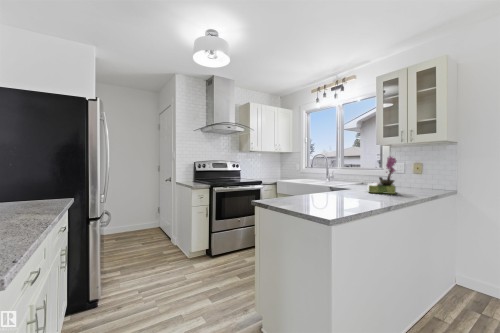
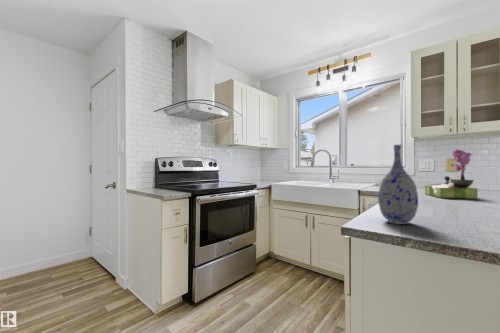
vase: none [274,160,293,202] -> present [378,145,418,224]

